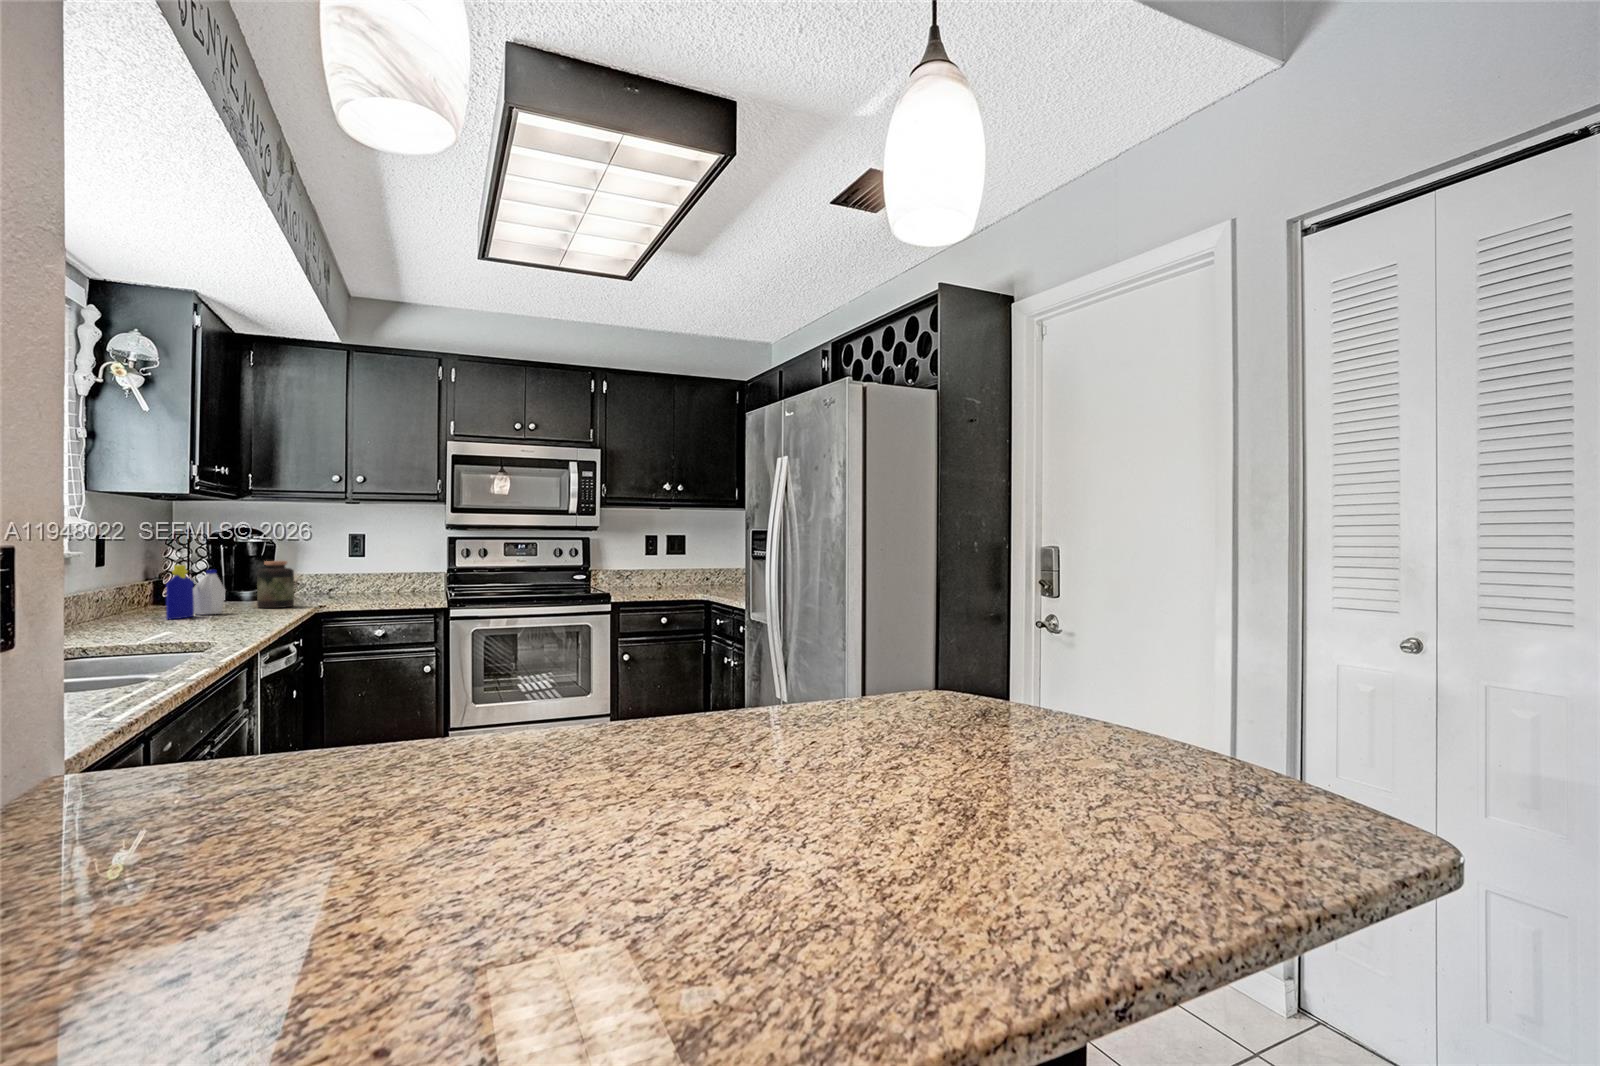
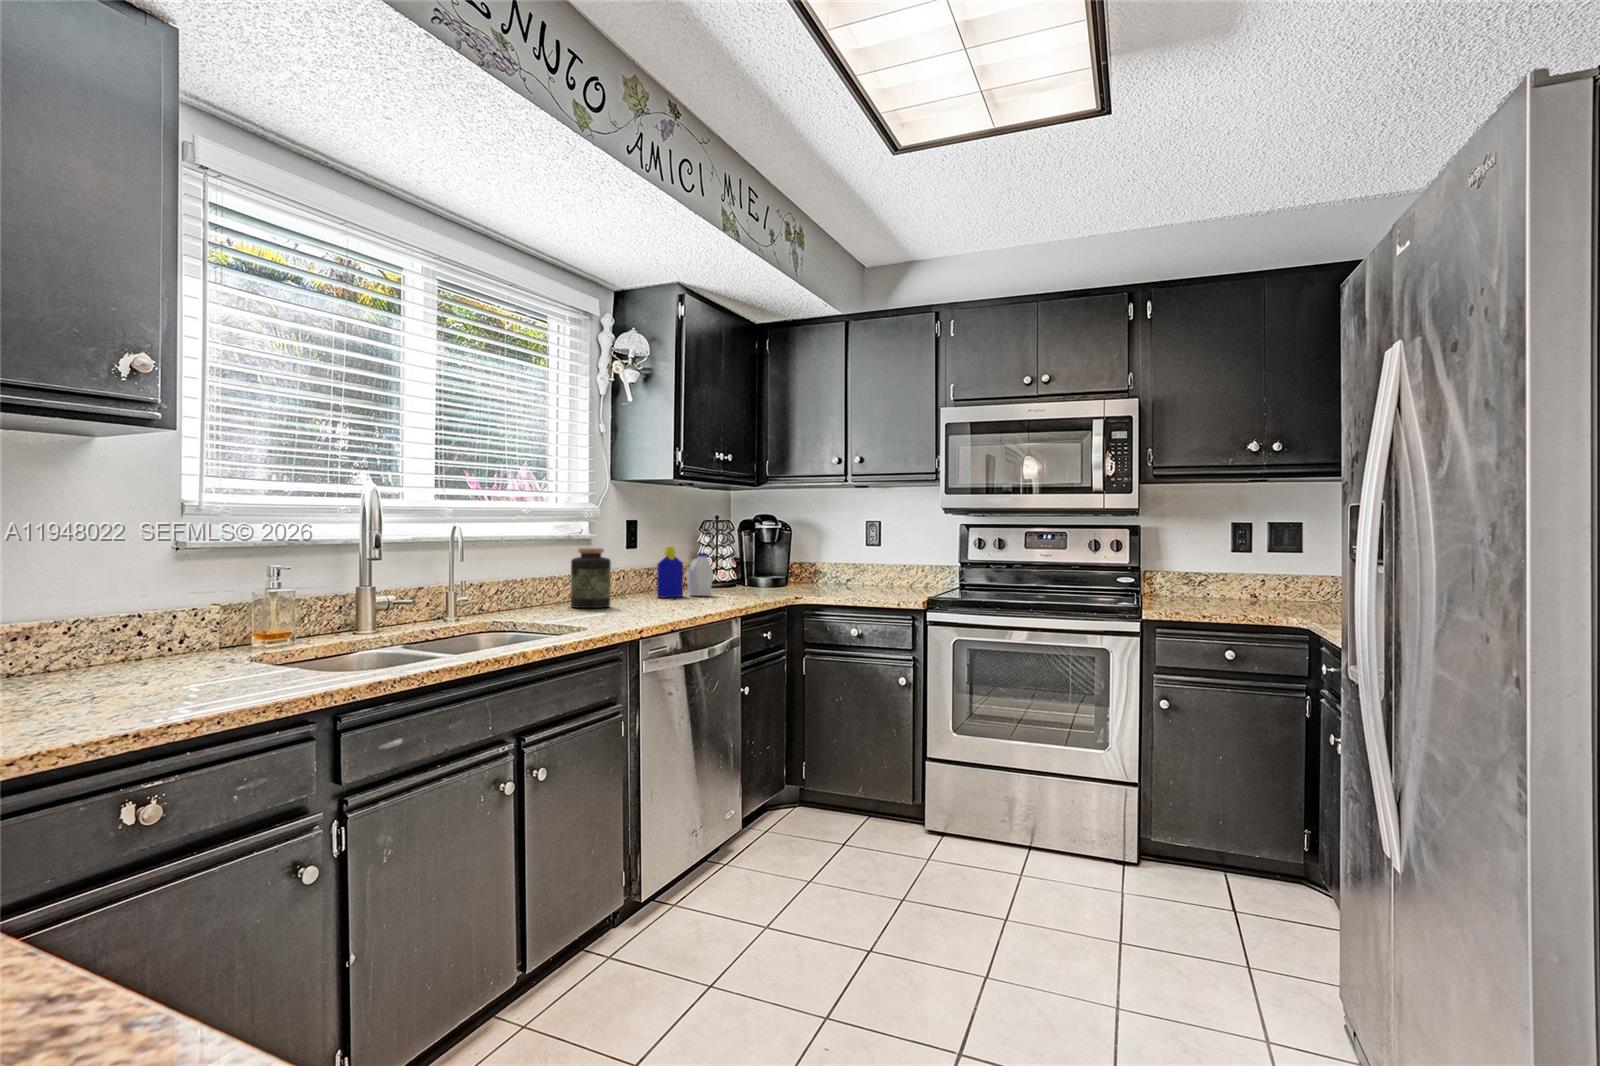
jar: present [257,561,294,608] -> present [571,548,611,608]

